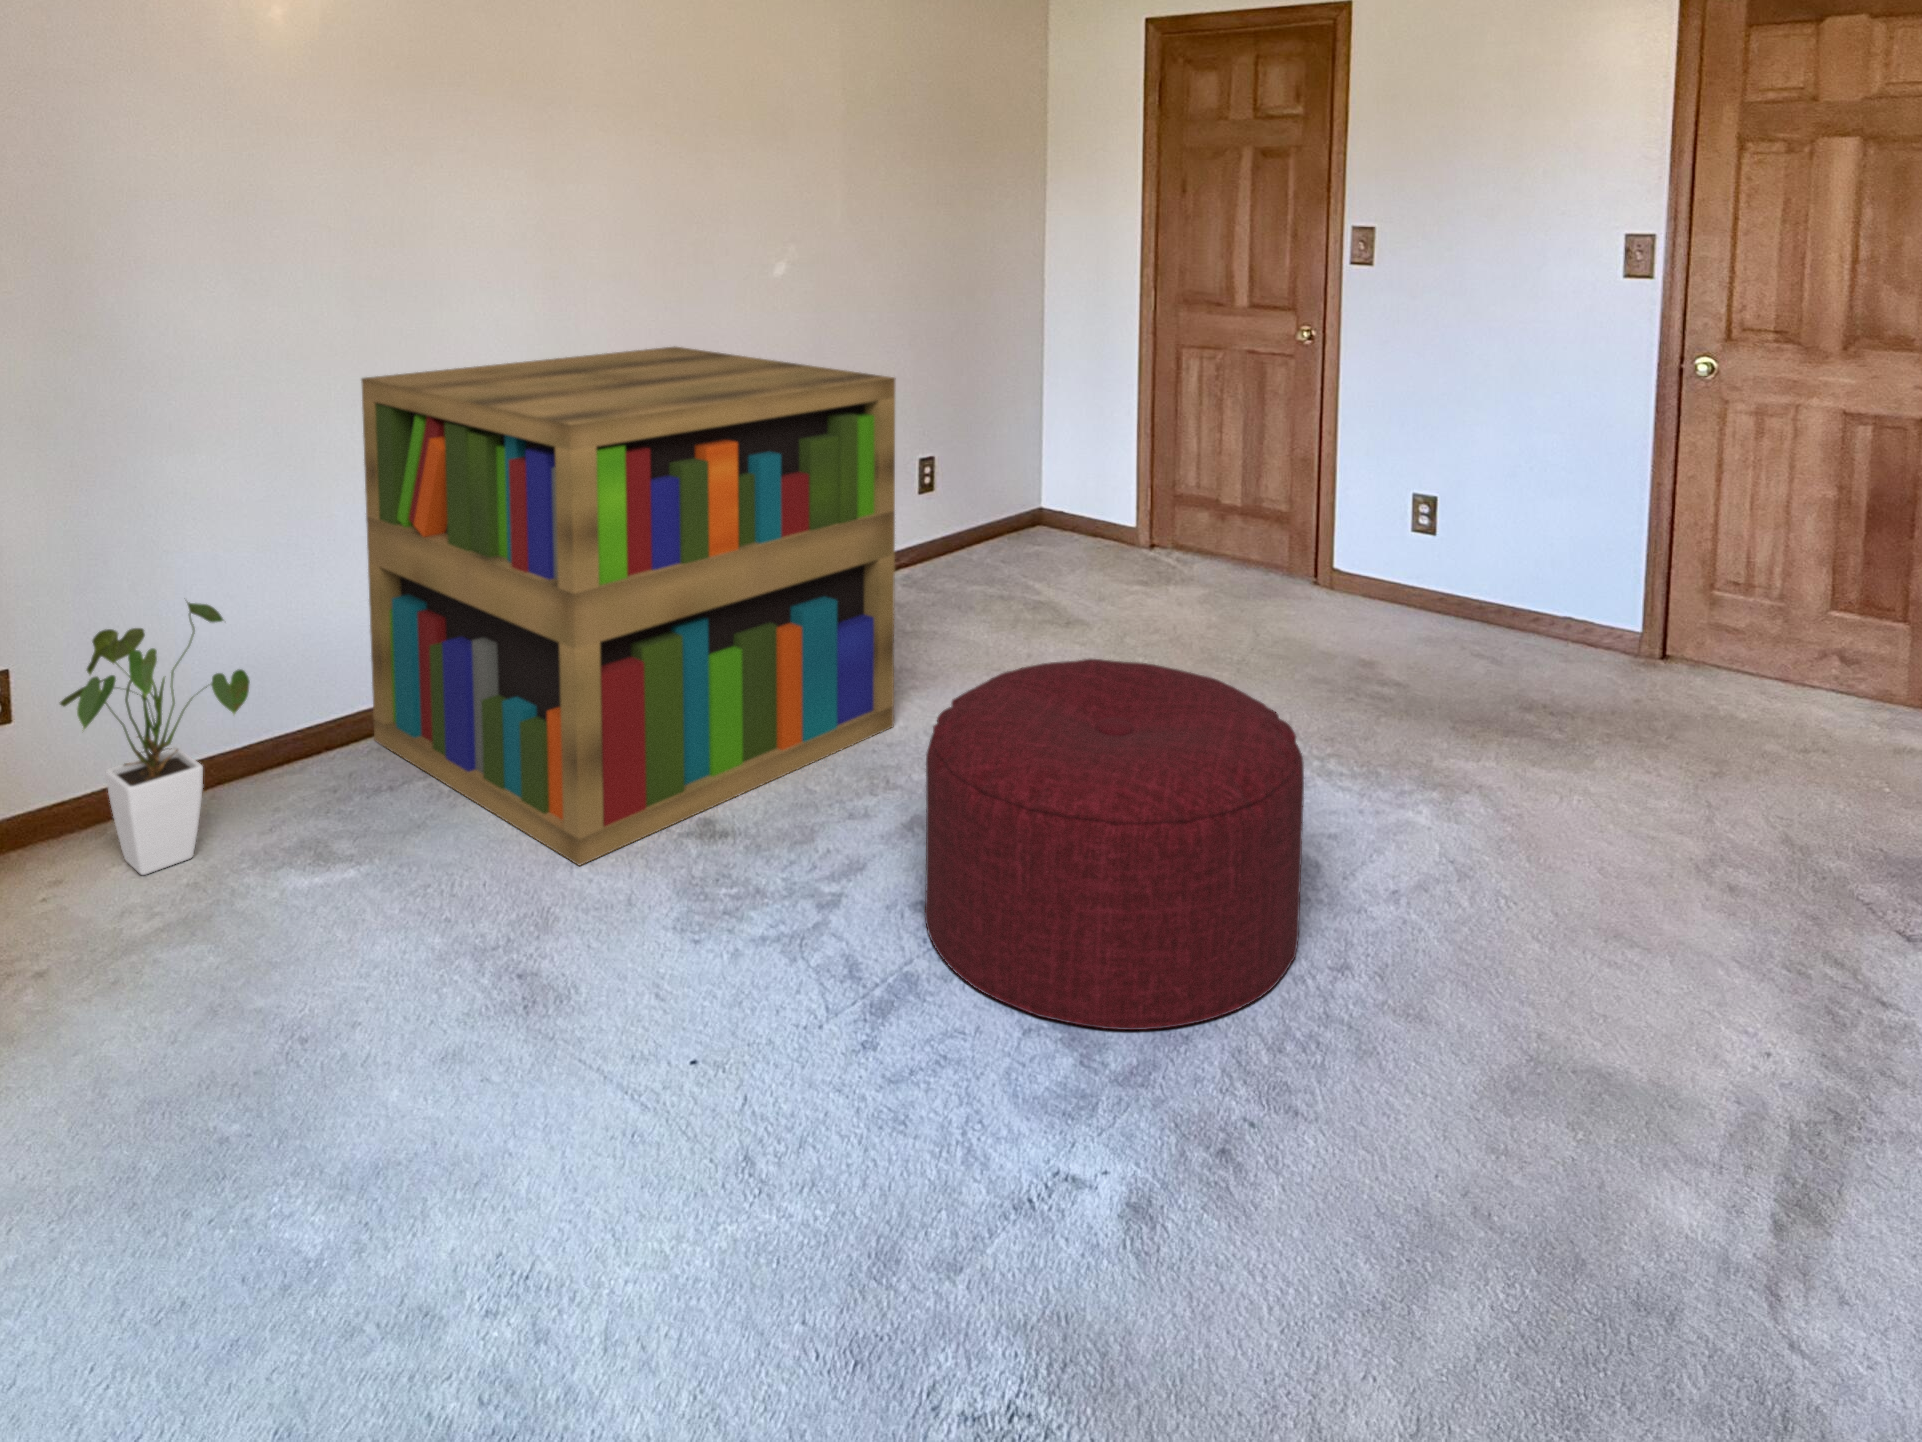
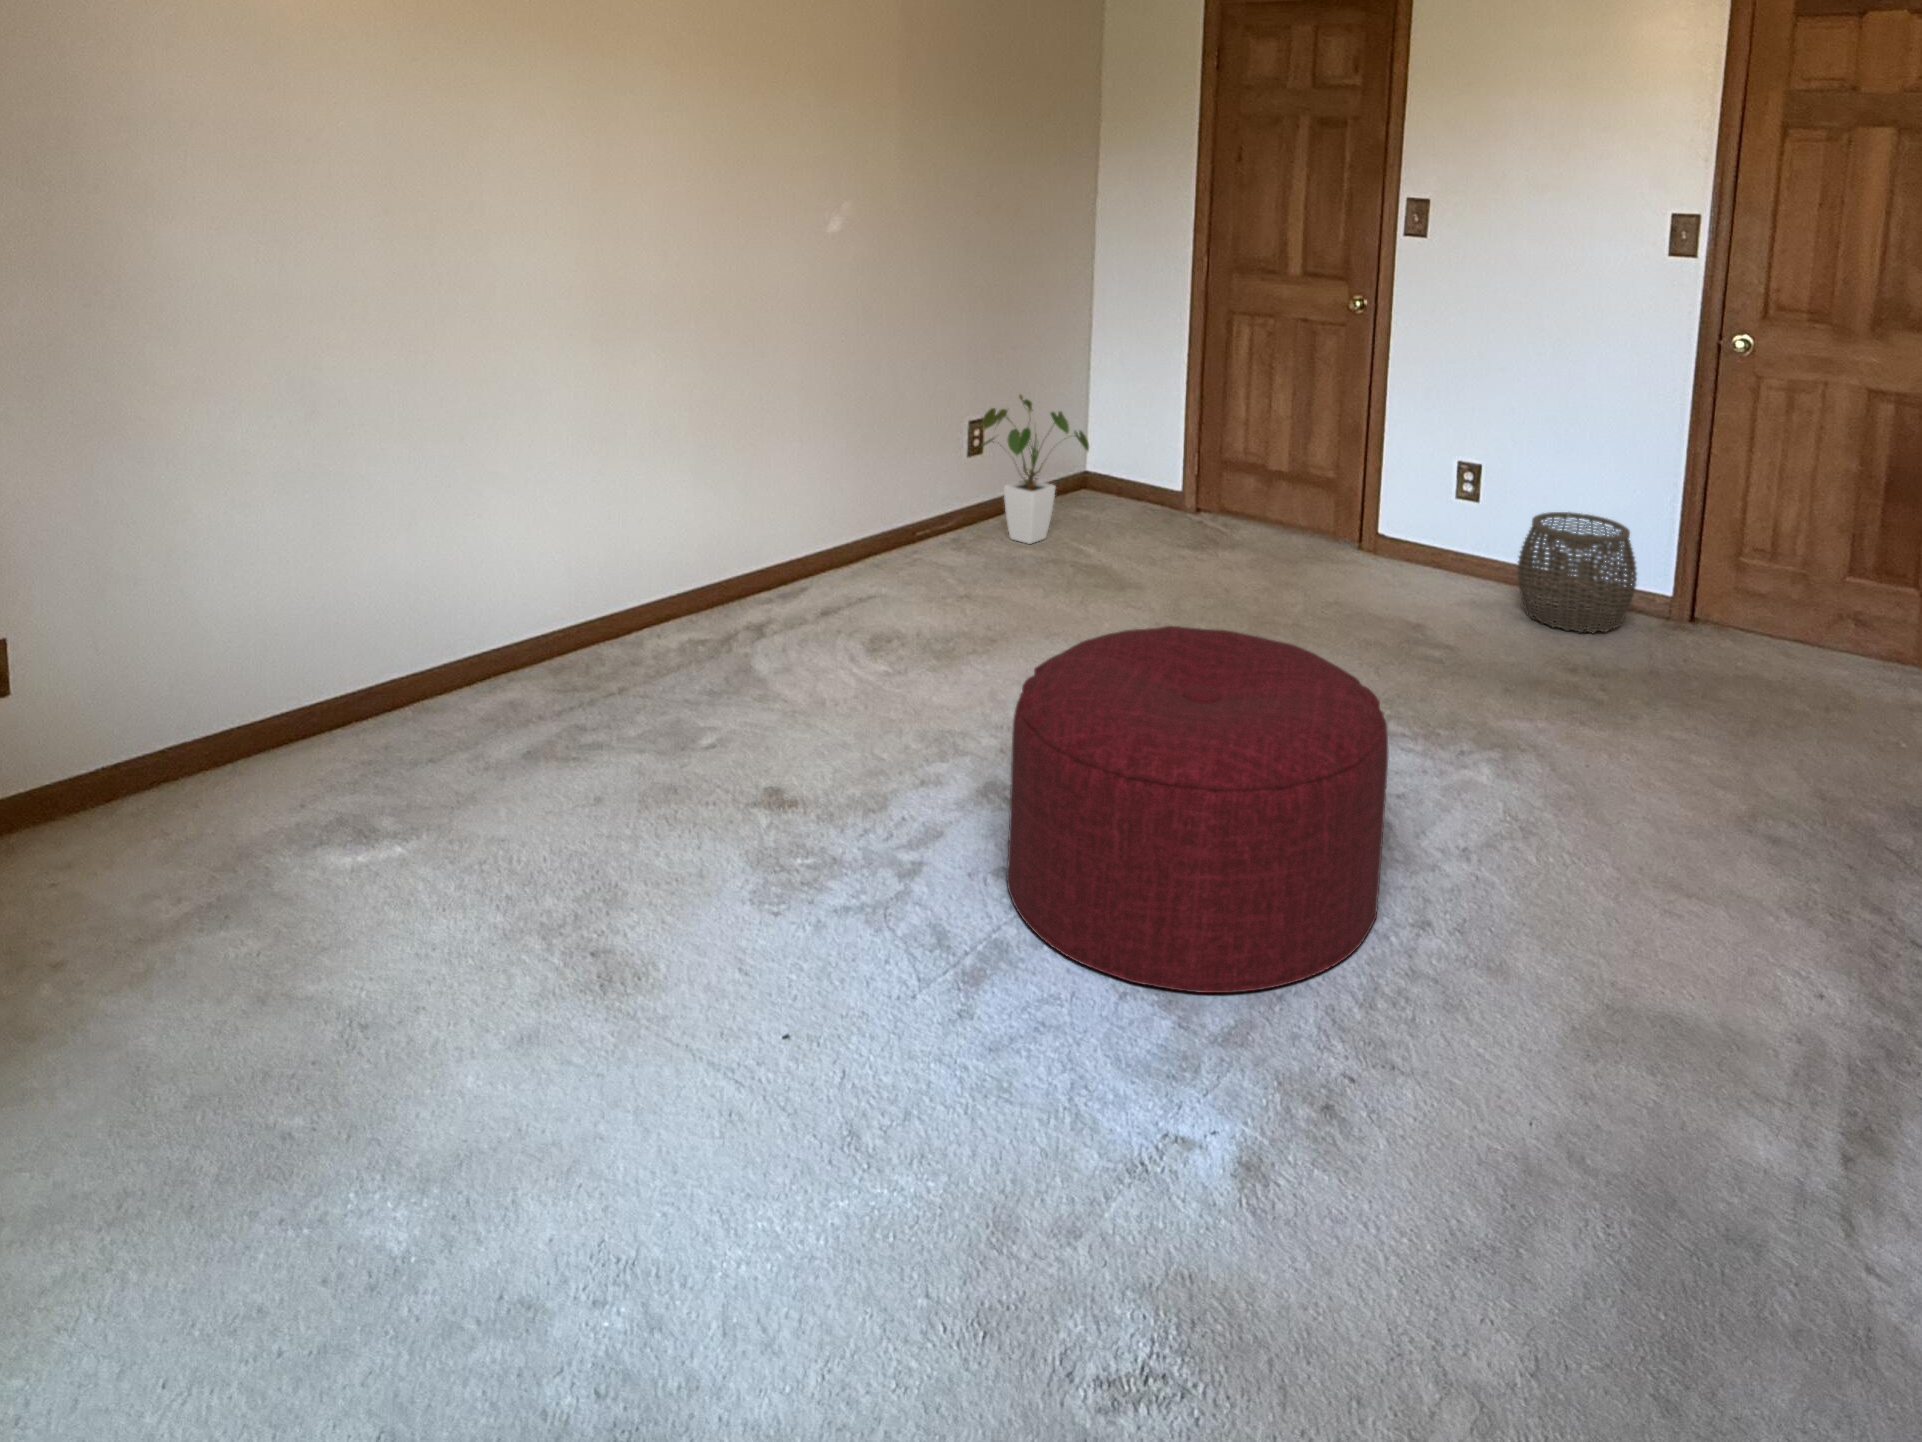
bookshelf: present [361,346,895,865] -> none [392,302,965,841]
woven basket: none [1473,544,1600,669] -> present [1517,512,1637,633]
house plant: present [60,602,250,875] -> present [980,395,1089,544]

